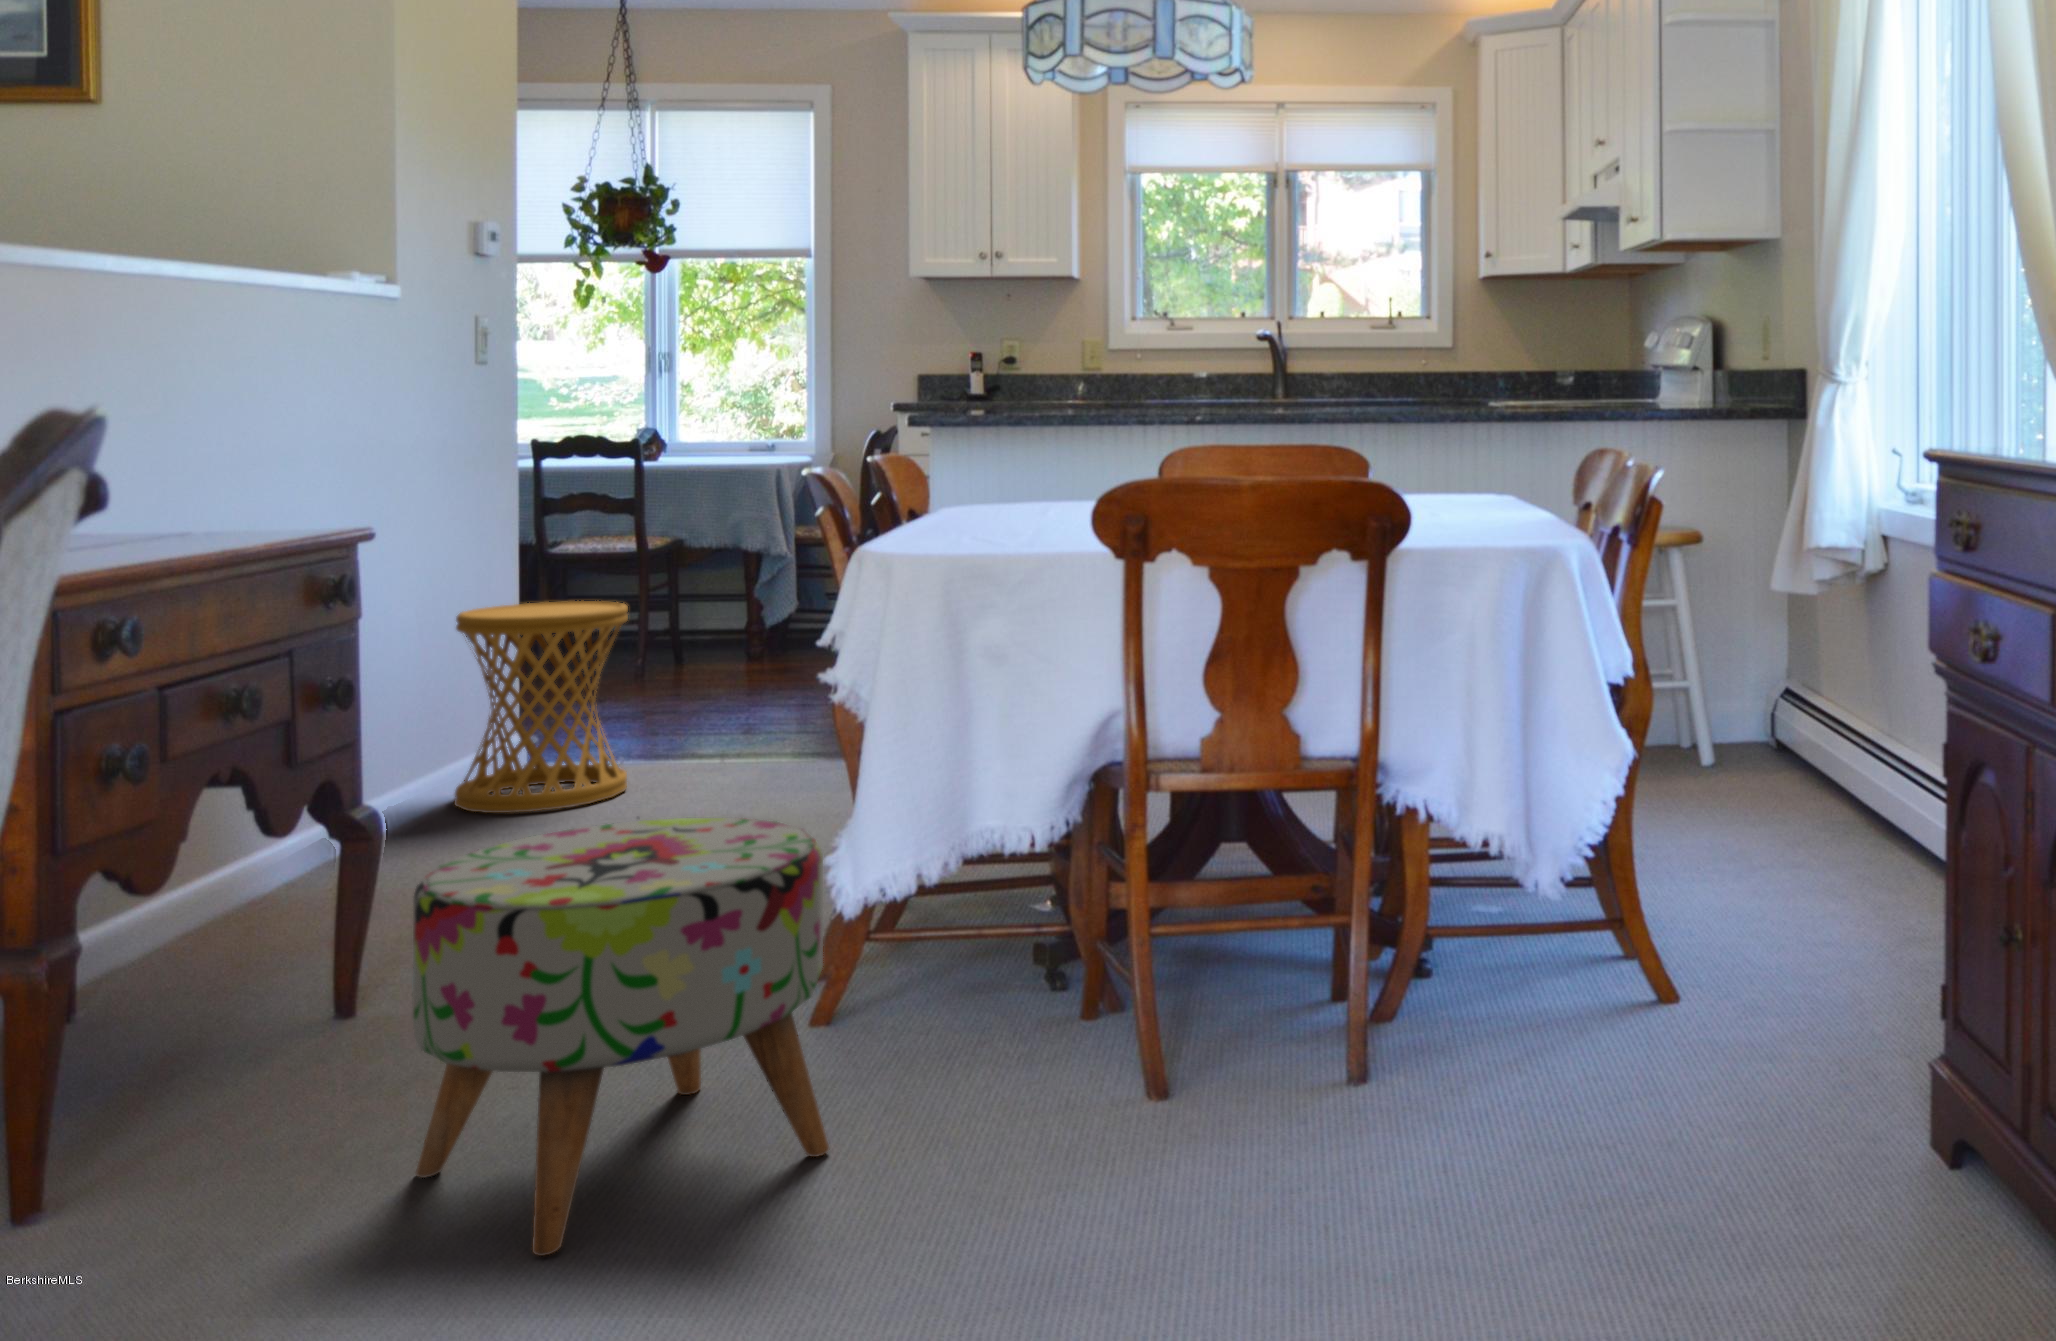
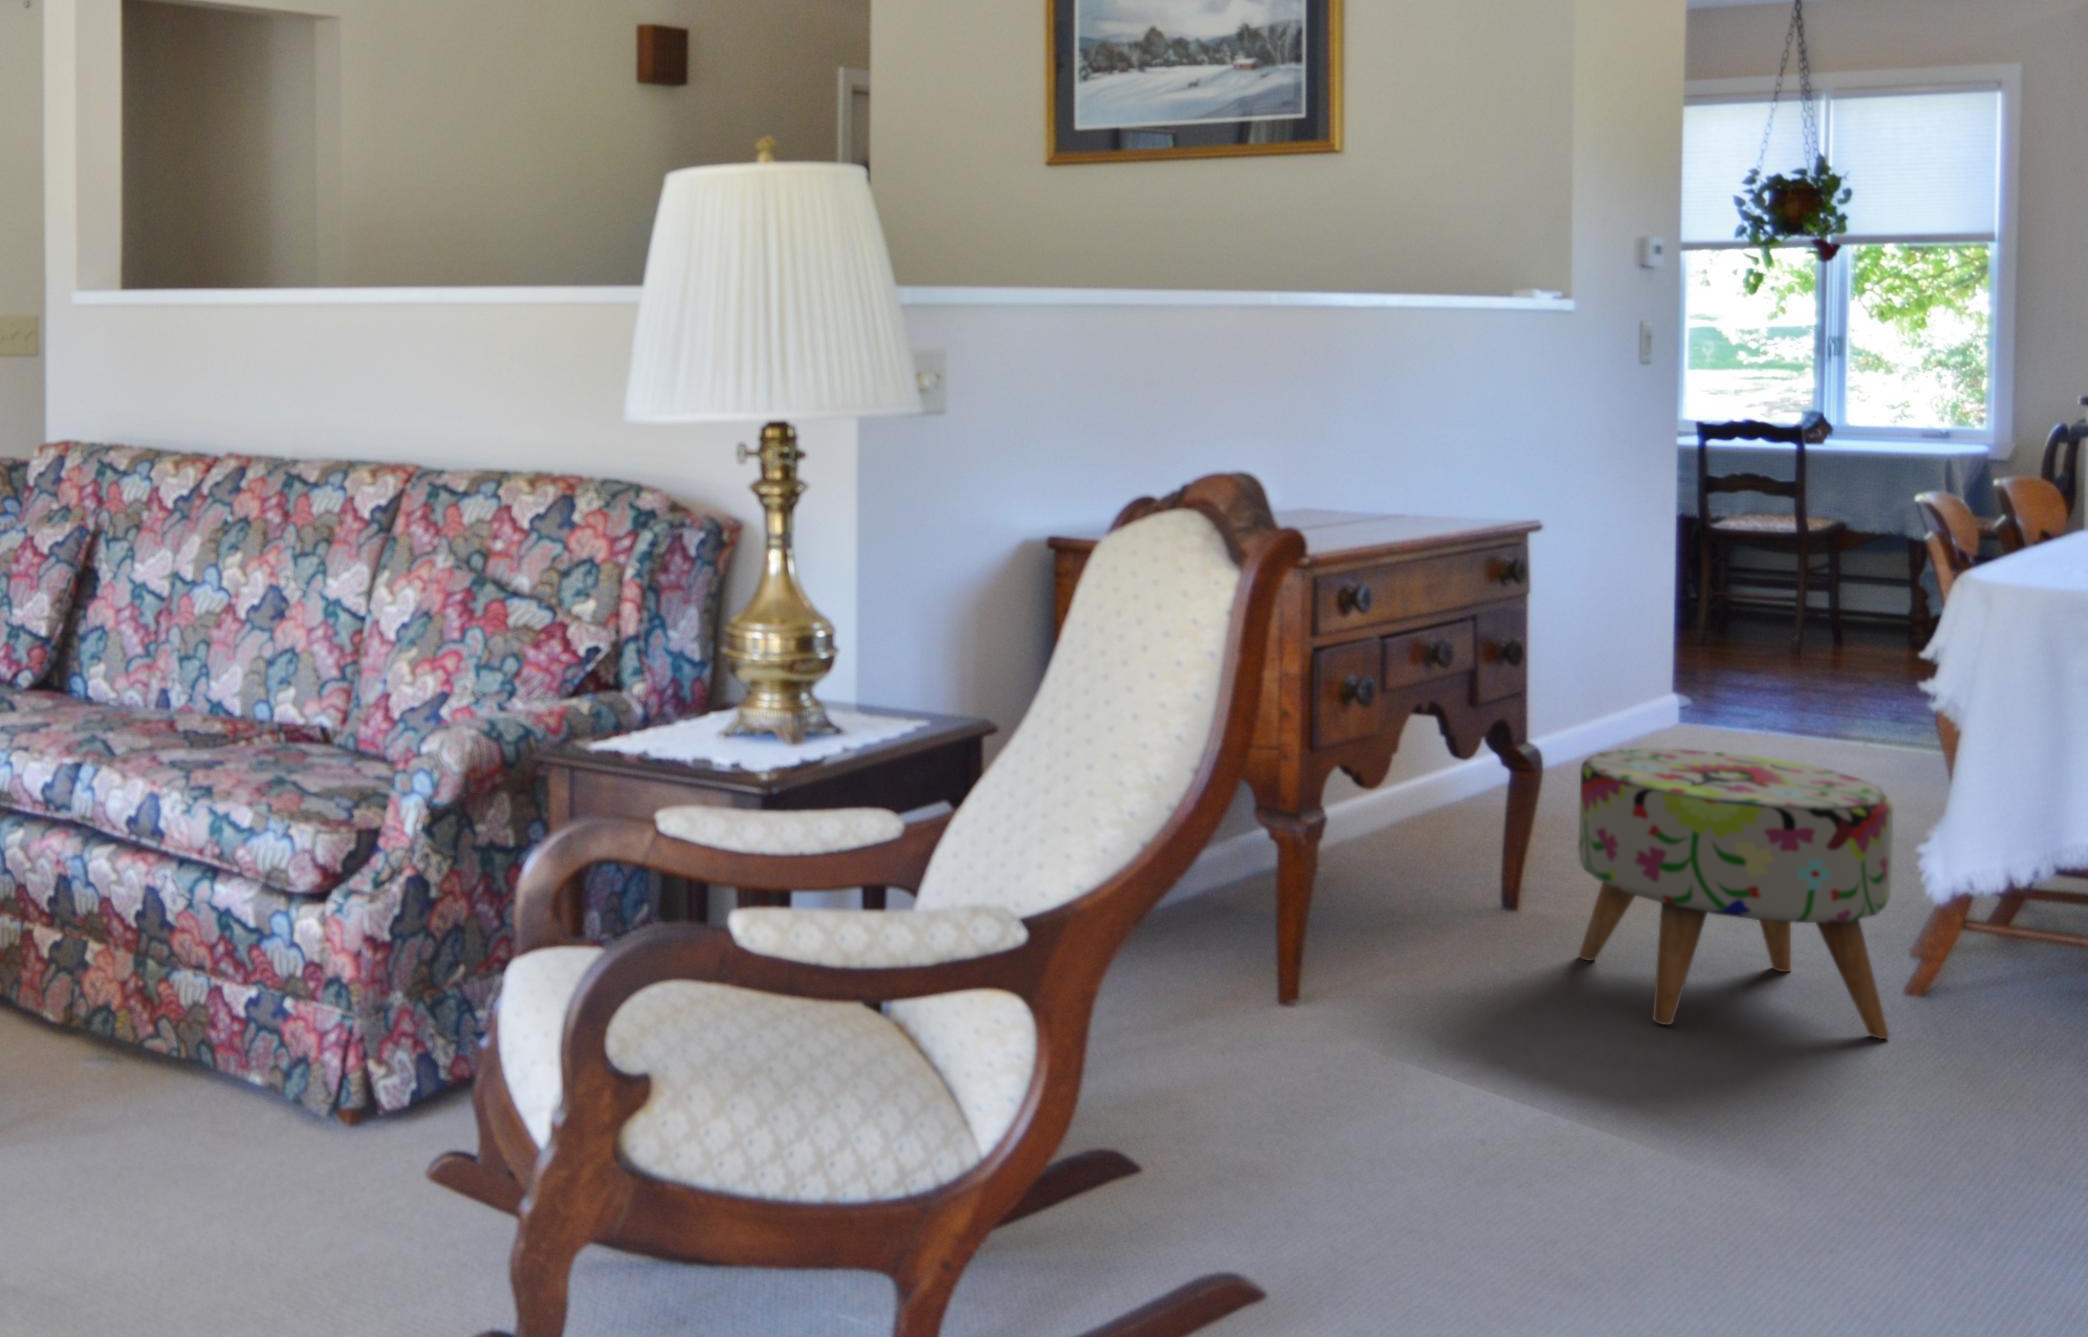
side table: present [455,601,628,813] -> none [1617,574,1771,754]

